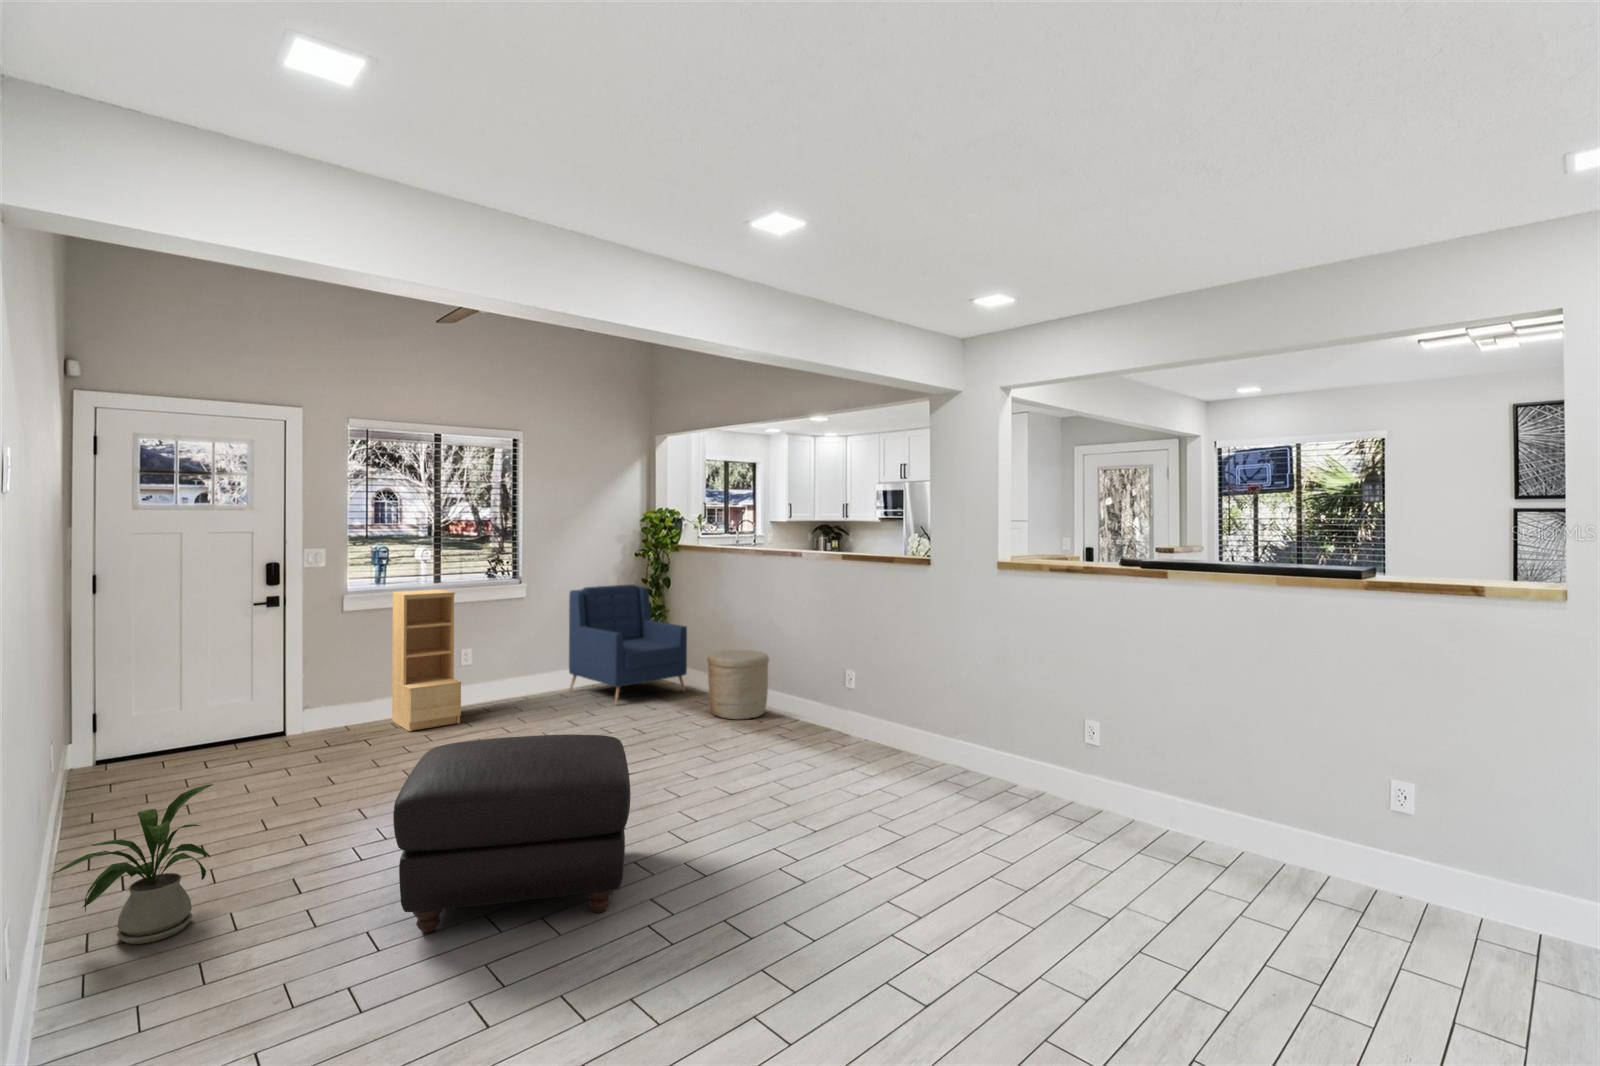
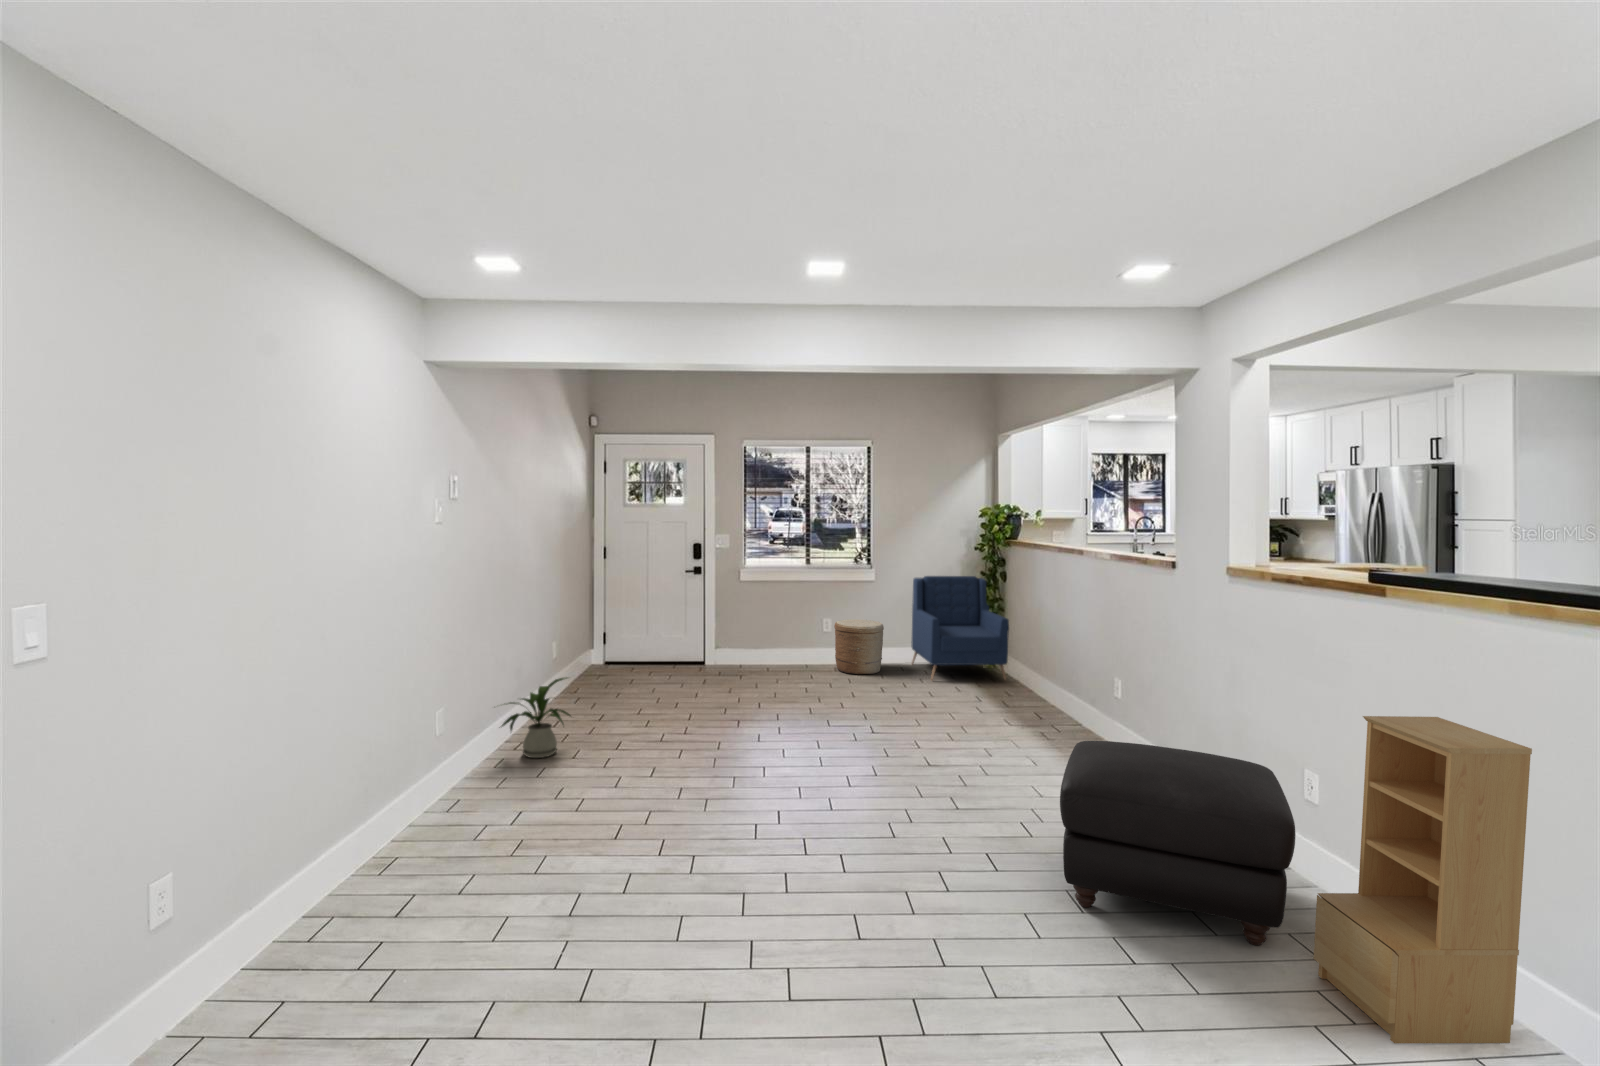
bookshelf: present [392,590,461,731] -> present [1314,716,1532,1043]
woven basket: present [707,650,769,719] -> present [834,620,884,674]
ottoman: present [393,735,630,933] -> present [1060,741,1296,945]

